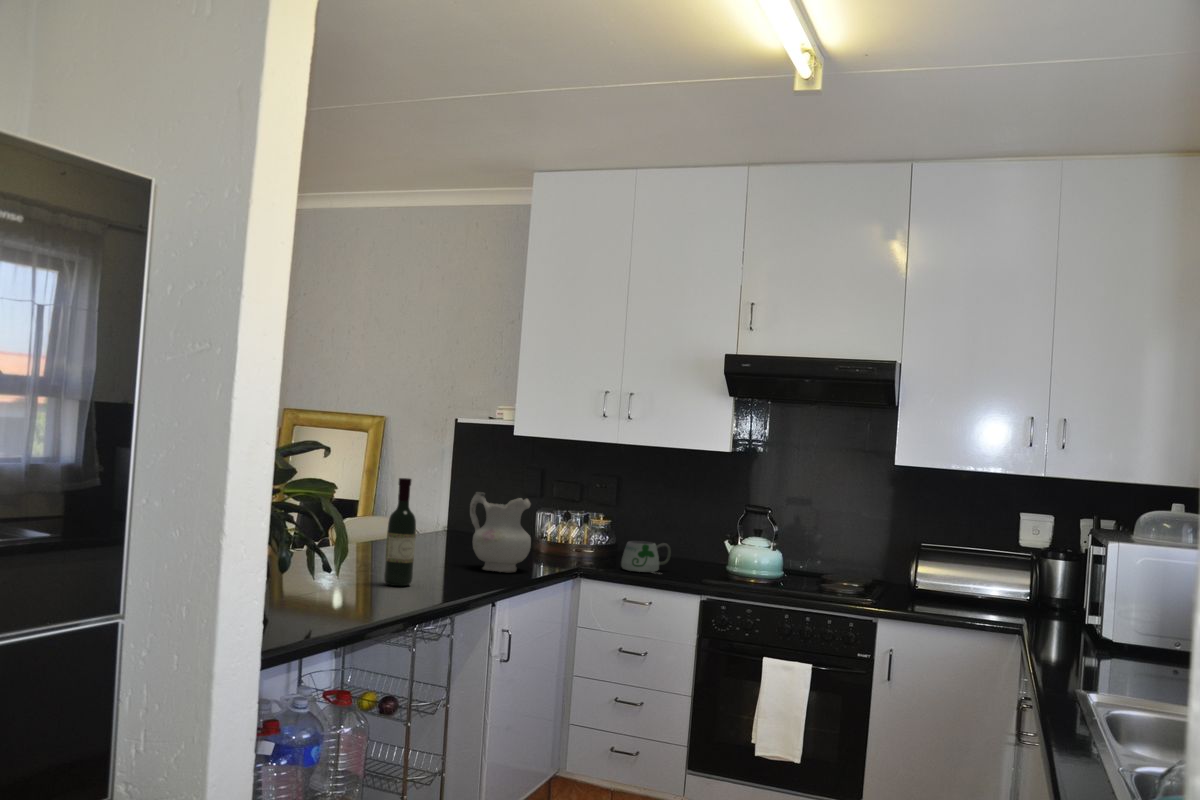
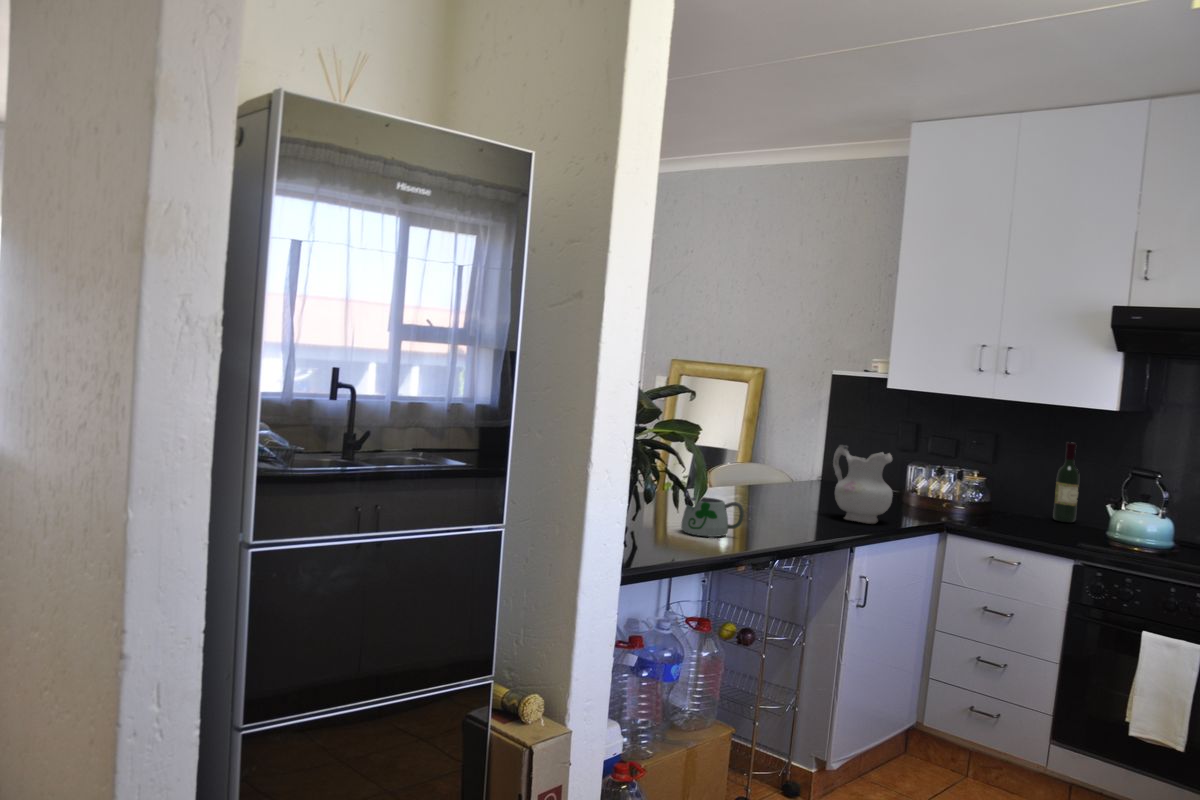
wine bottle: present [384,478,416,586] -> present [1053,442,1079,523]
mug: present [621,541,671,573] -> present [681,497,744,540]

